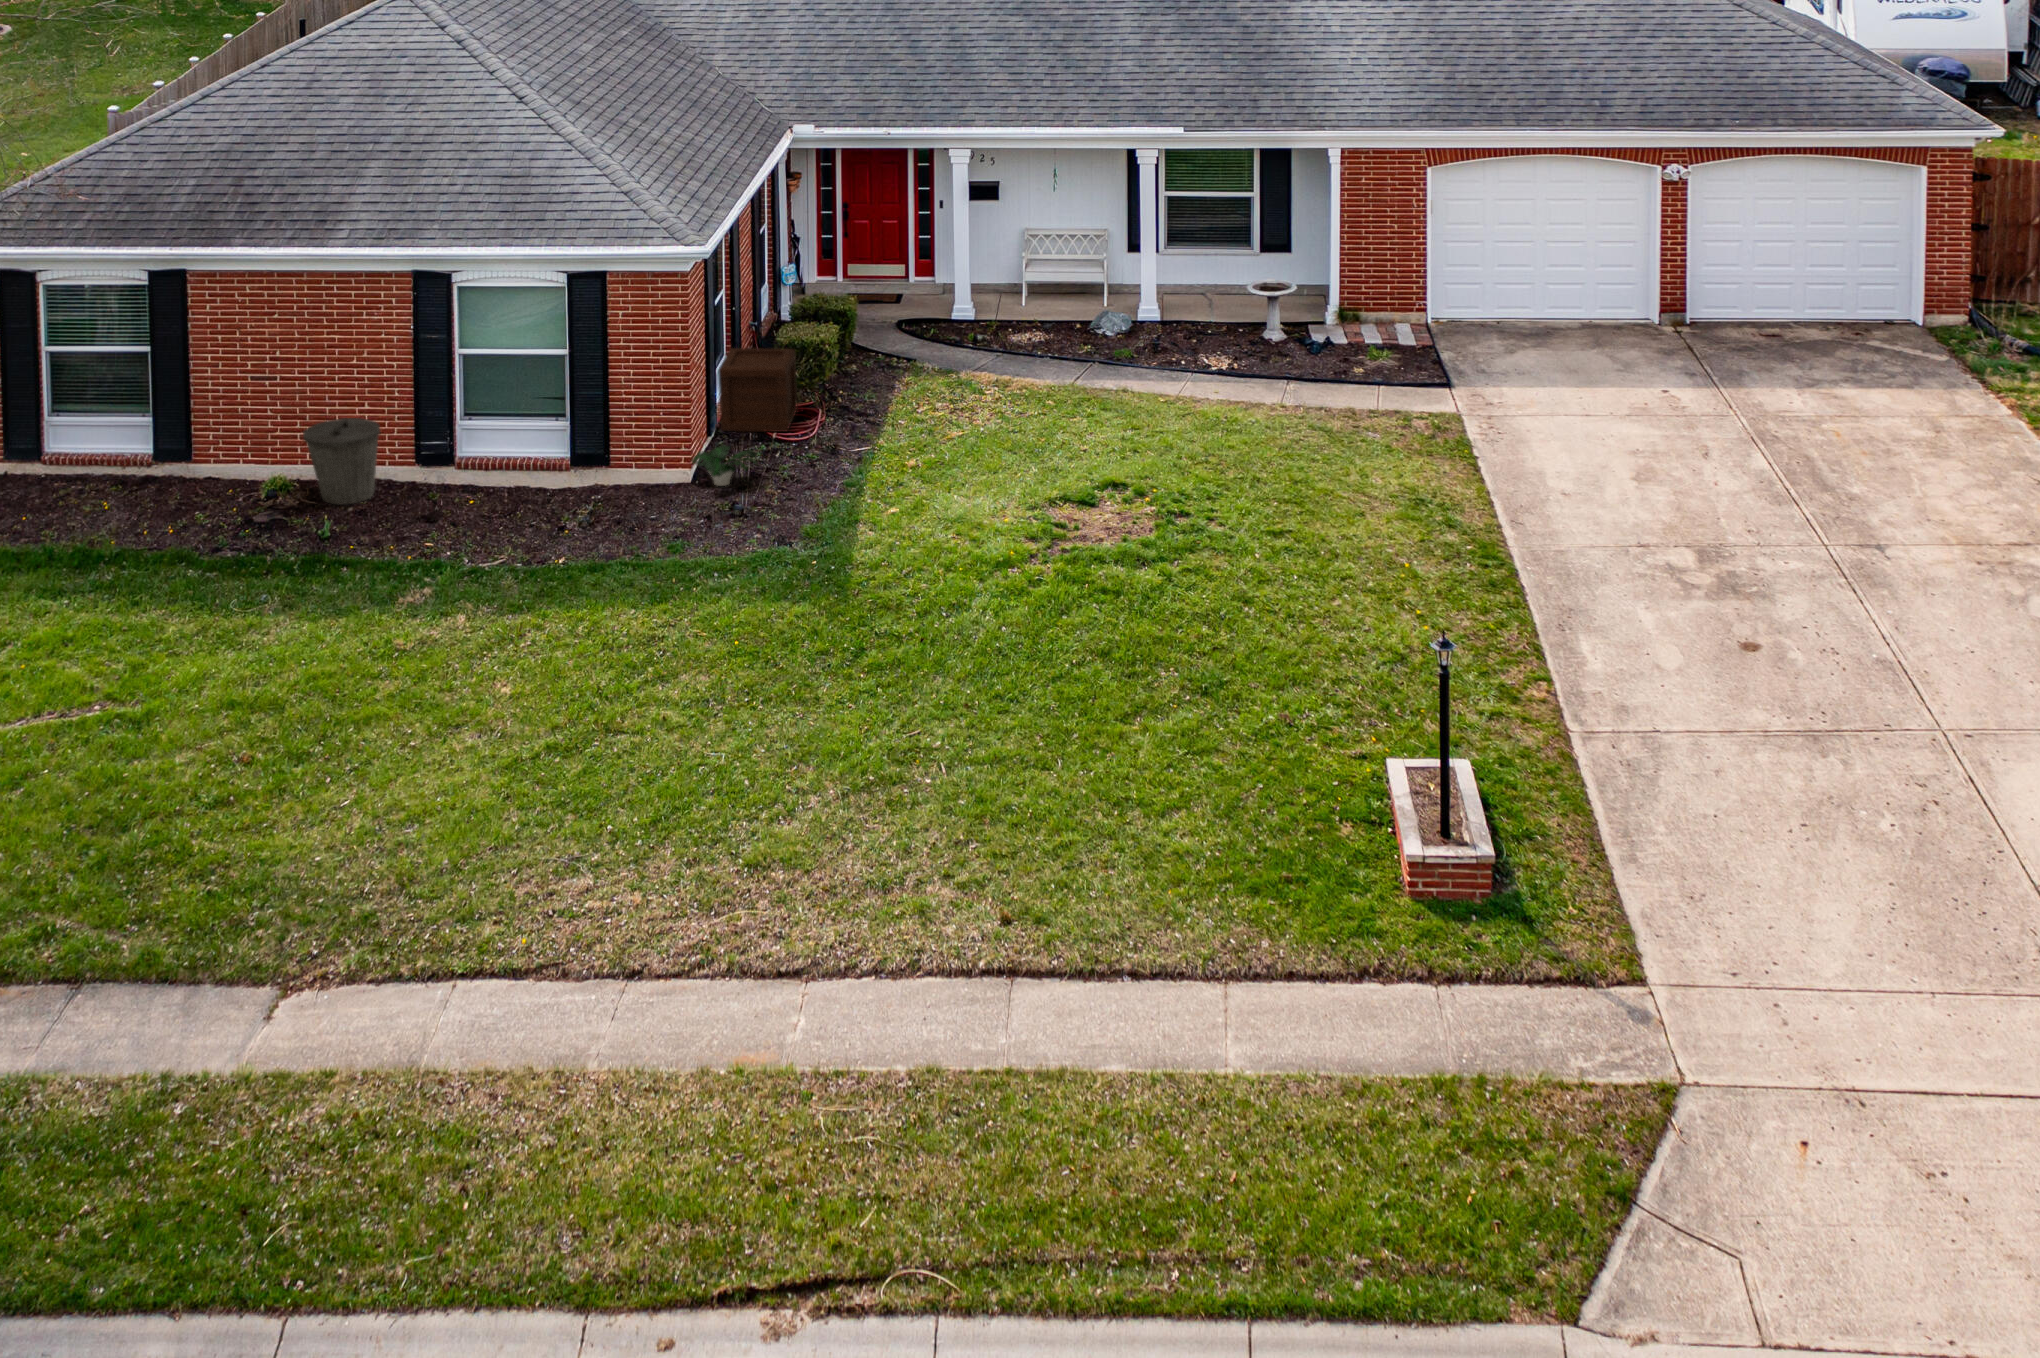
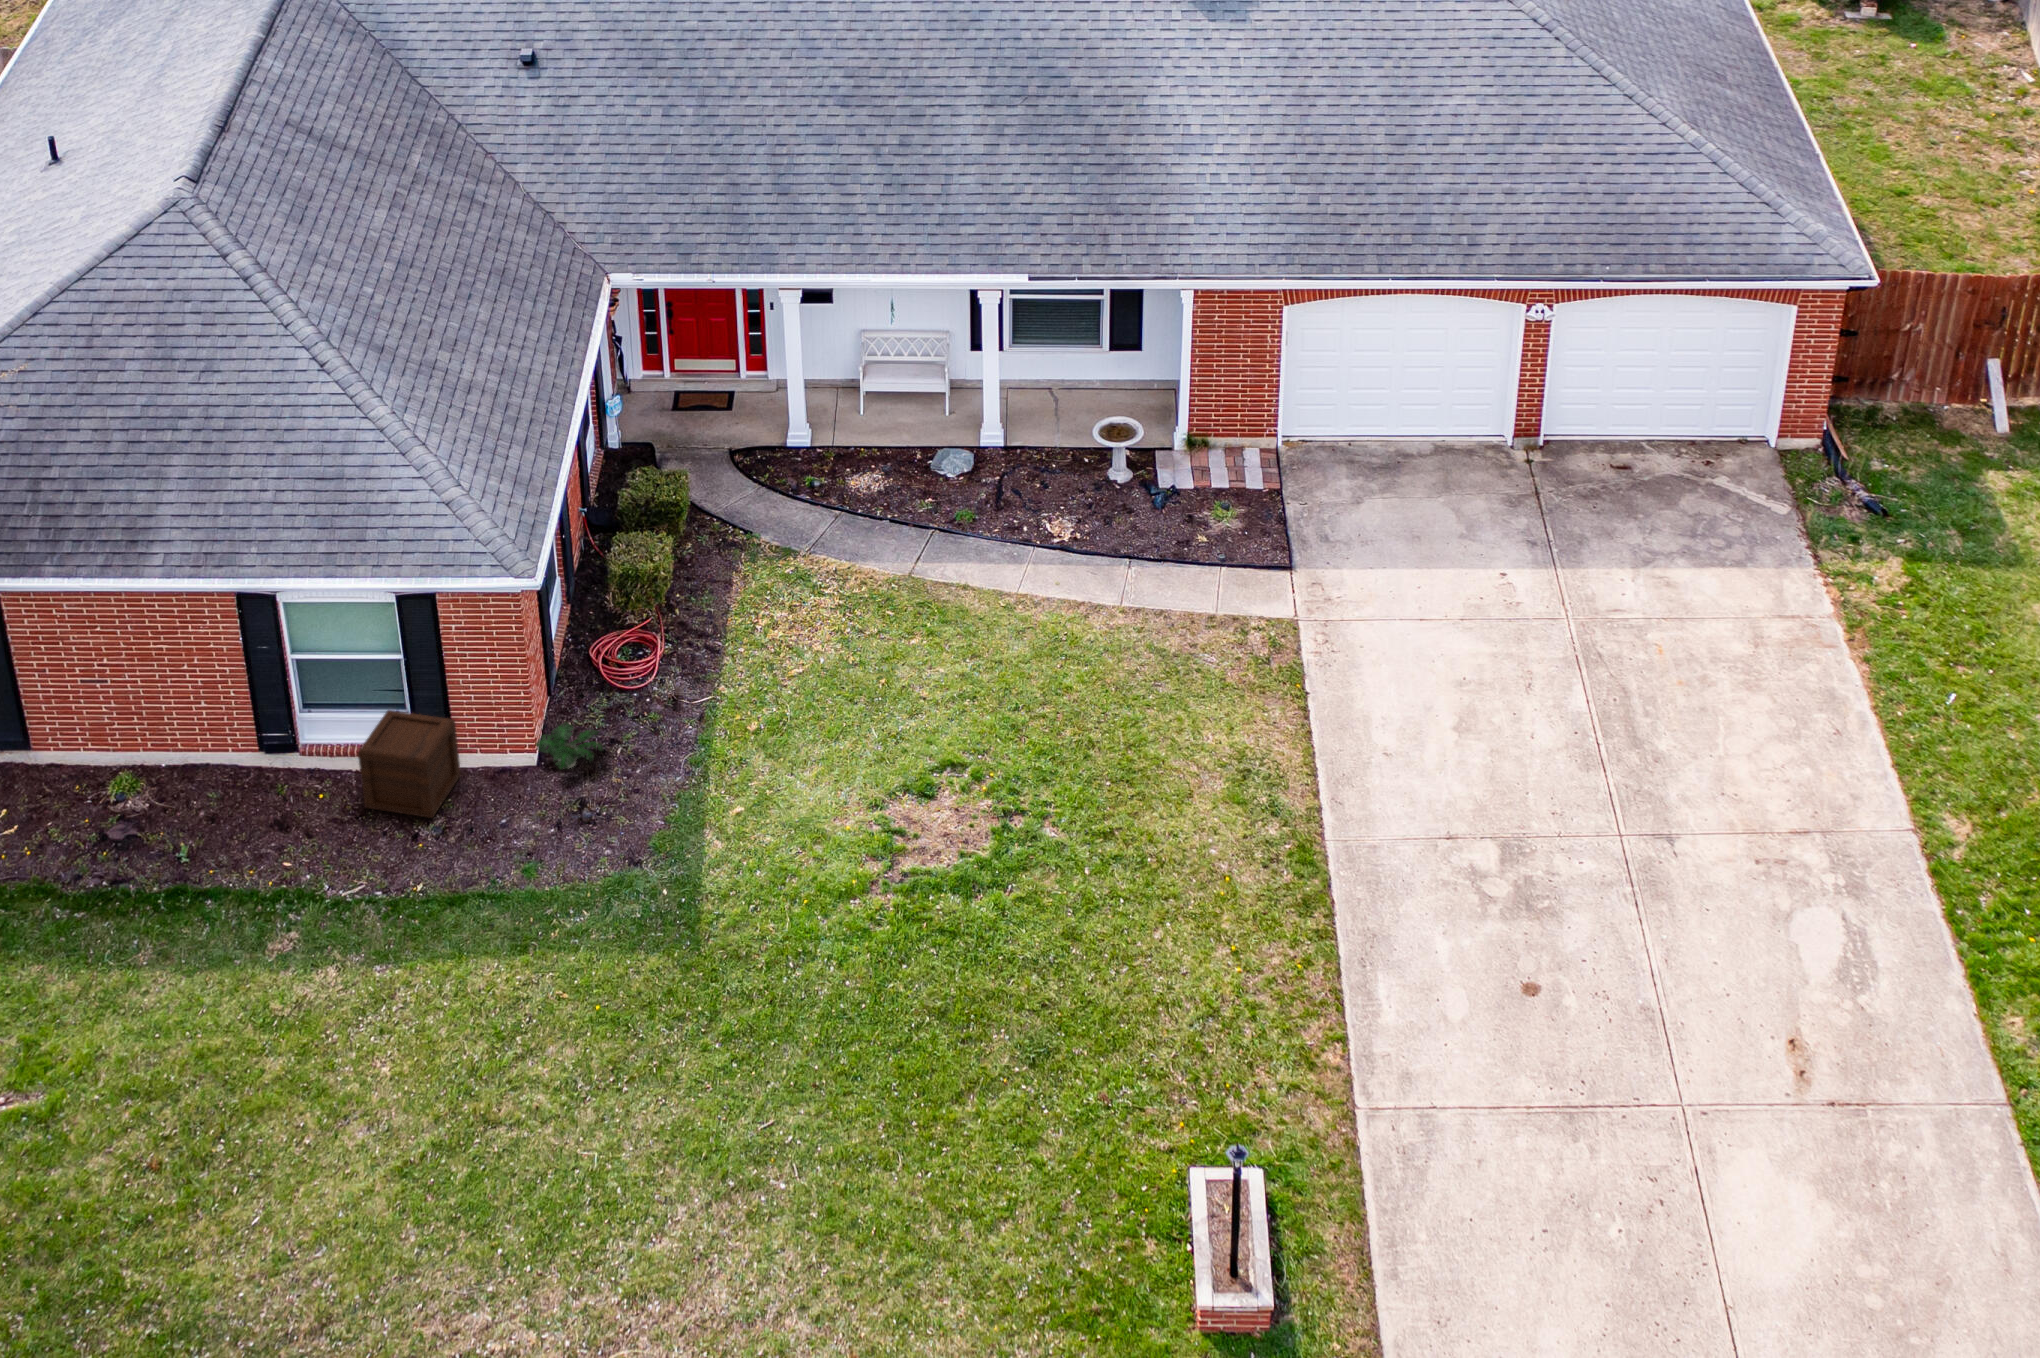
wooden crate: present [719,348,798,432] -> present [358,710,461,818]
trash can: present [303,418,380,505] -> none [145,717,223,811]

